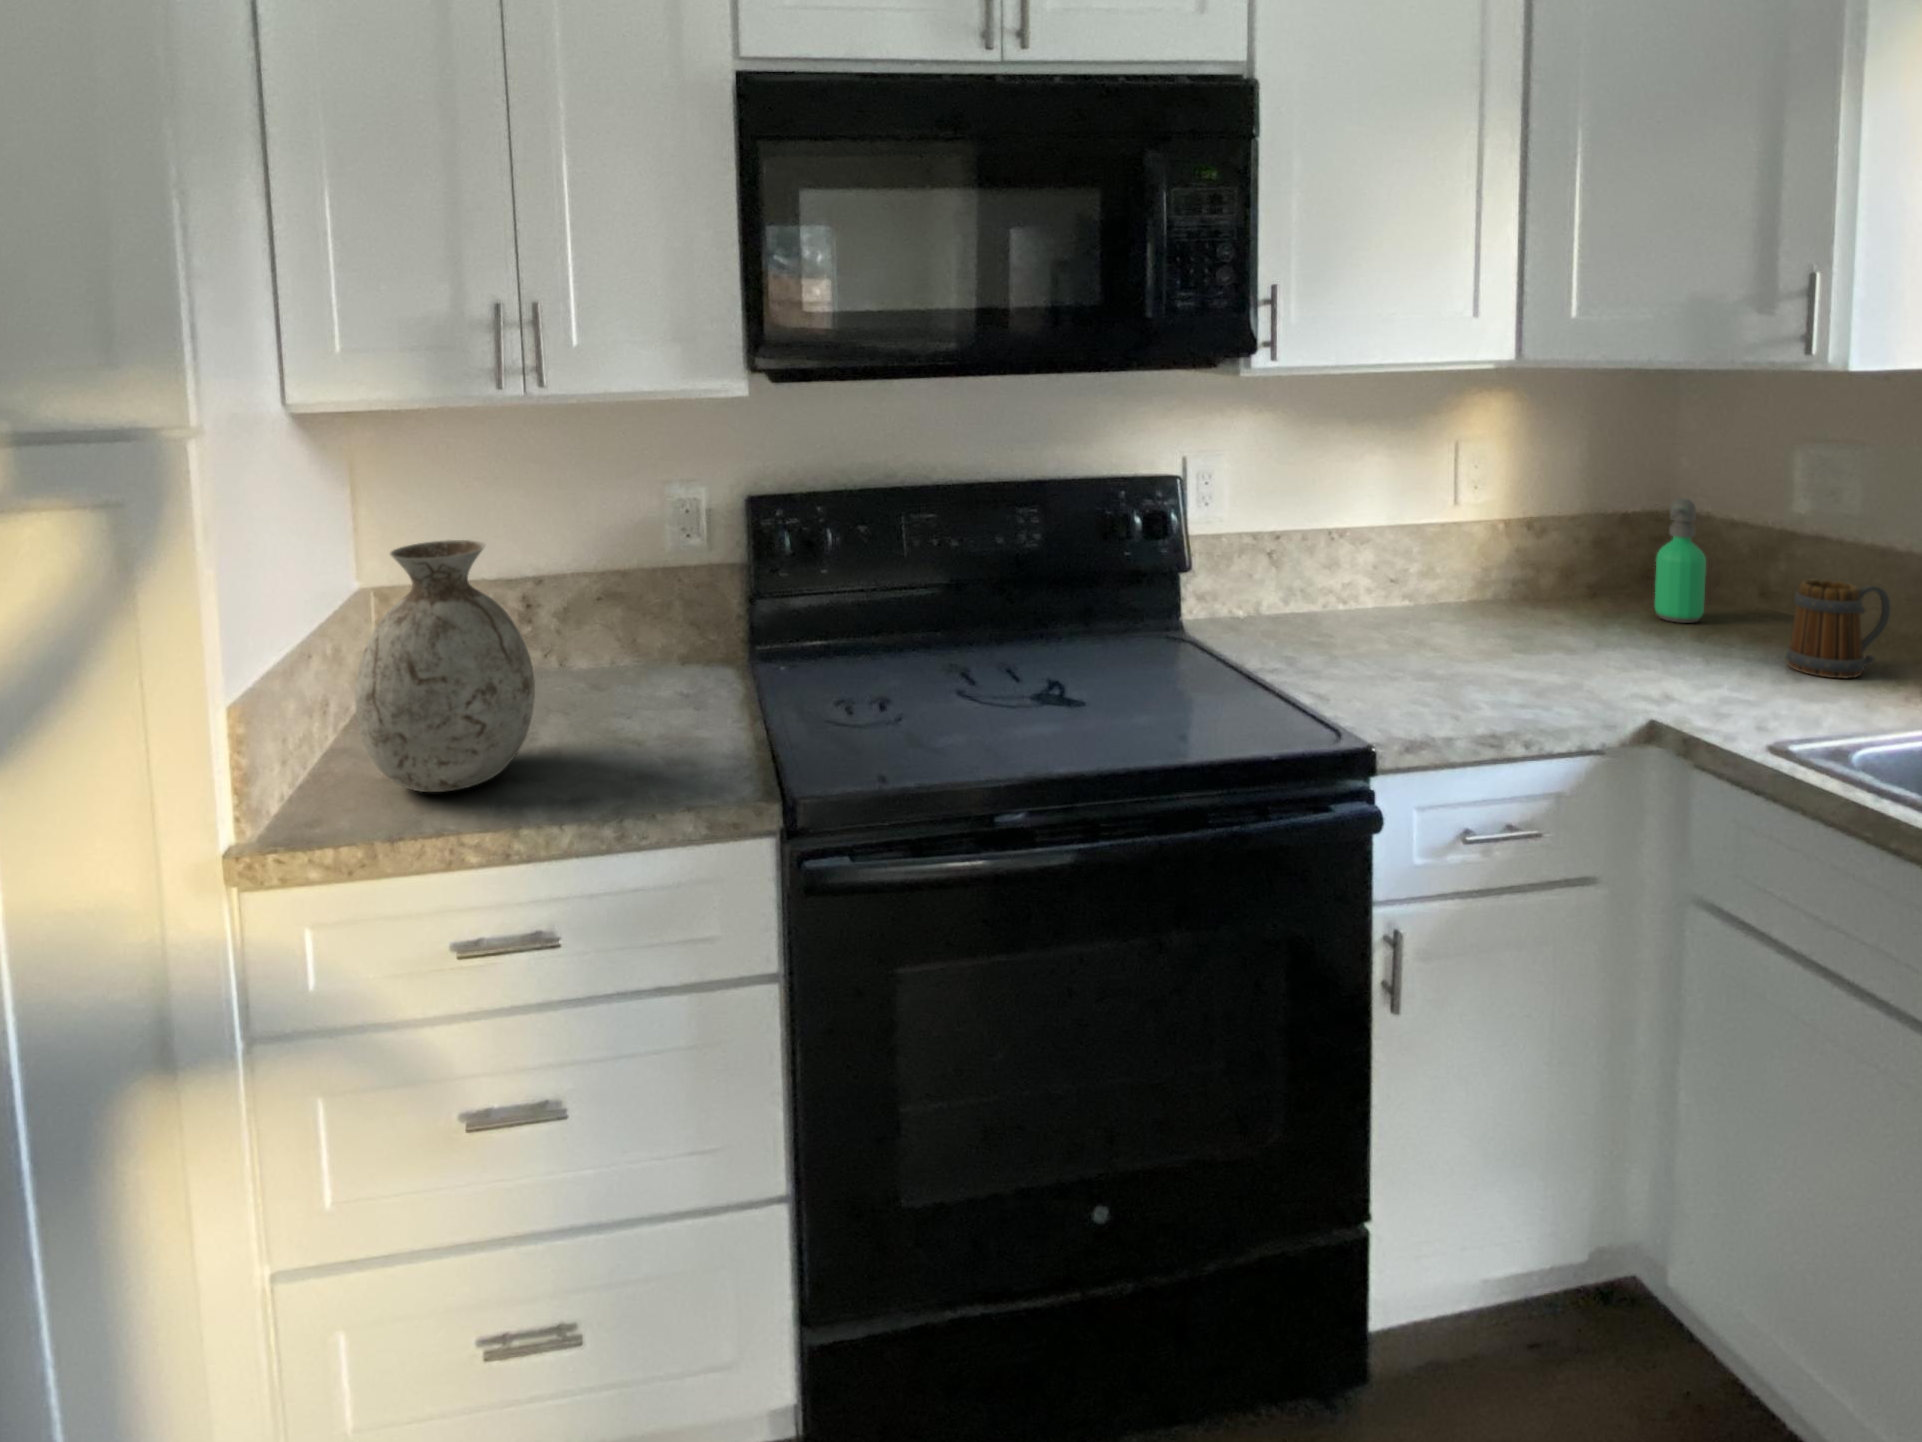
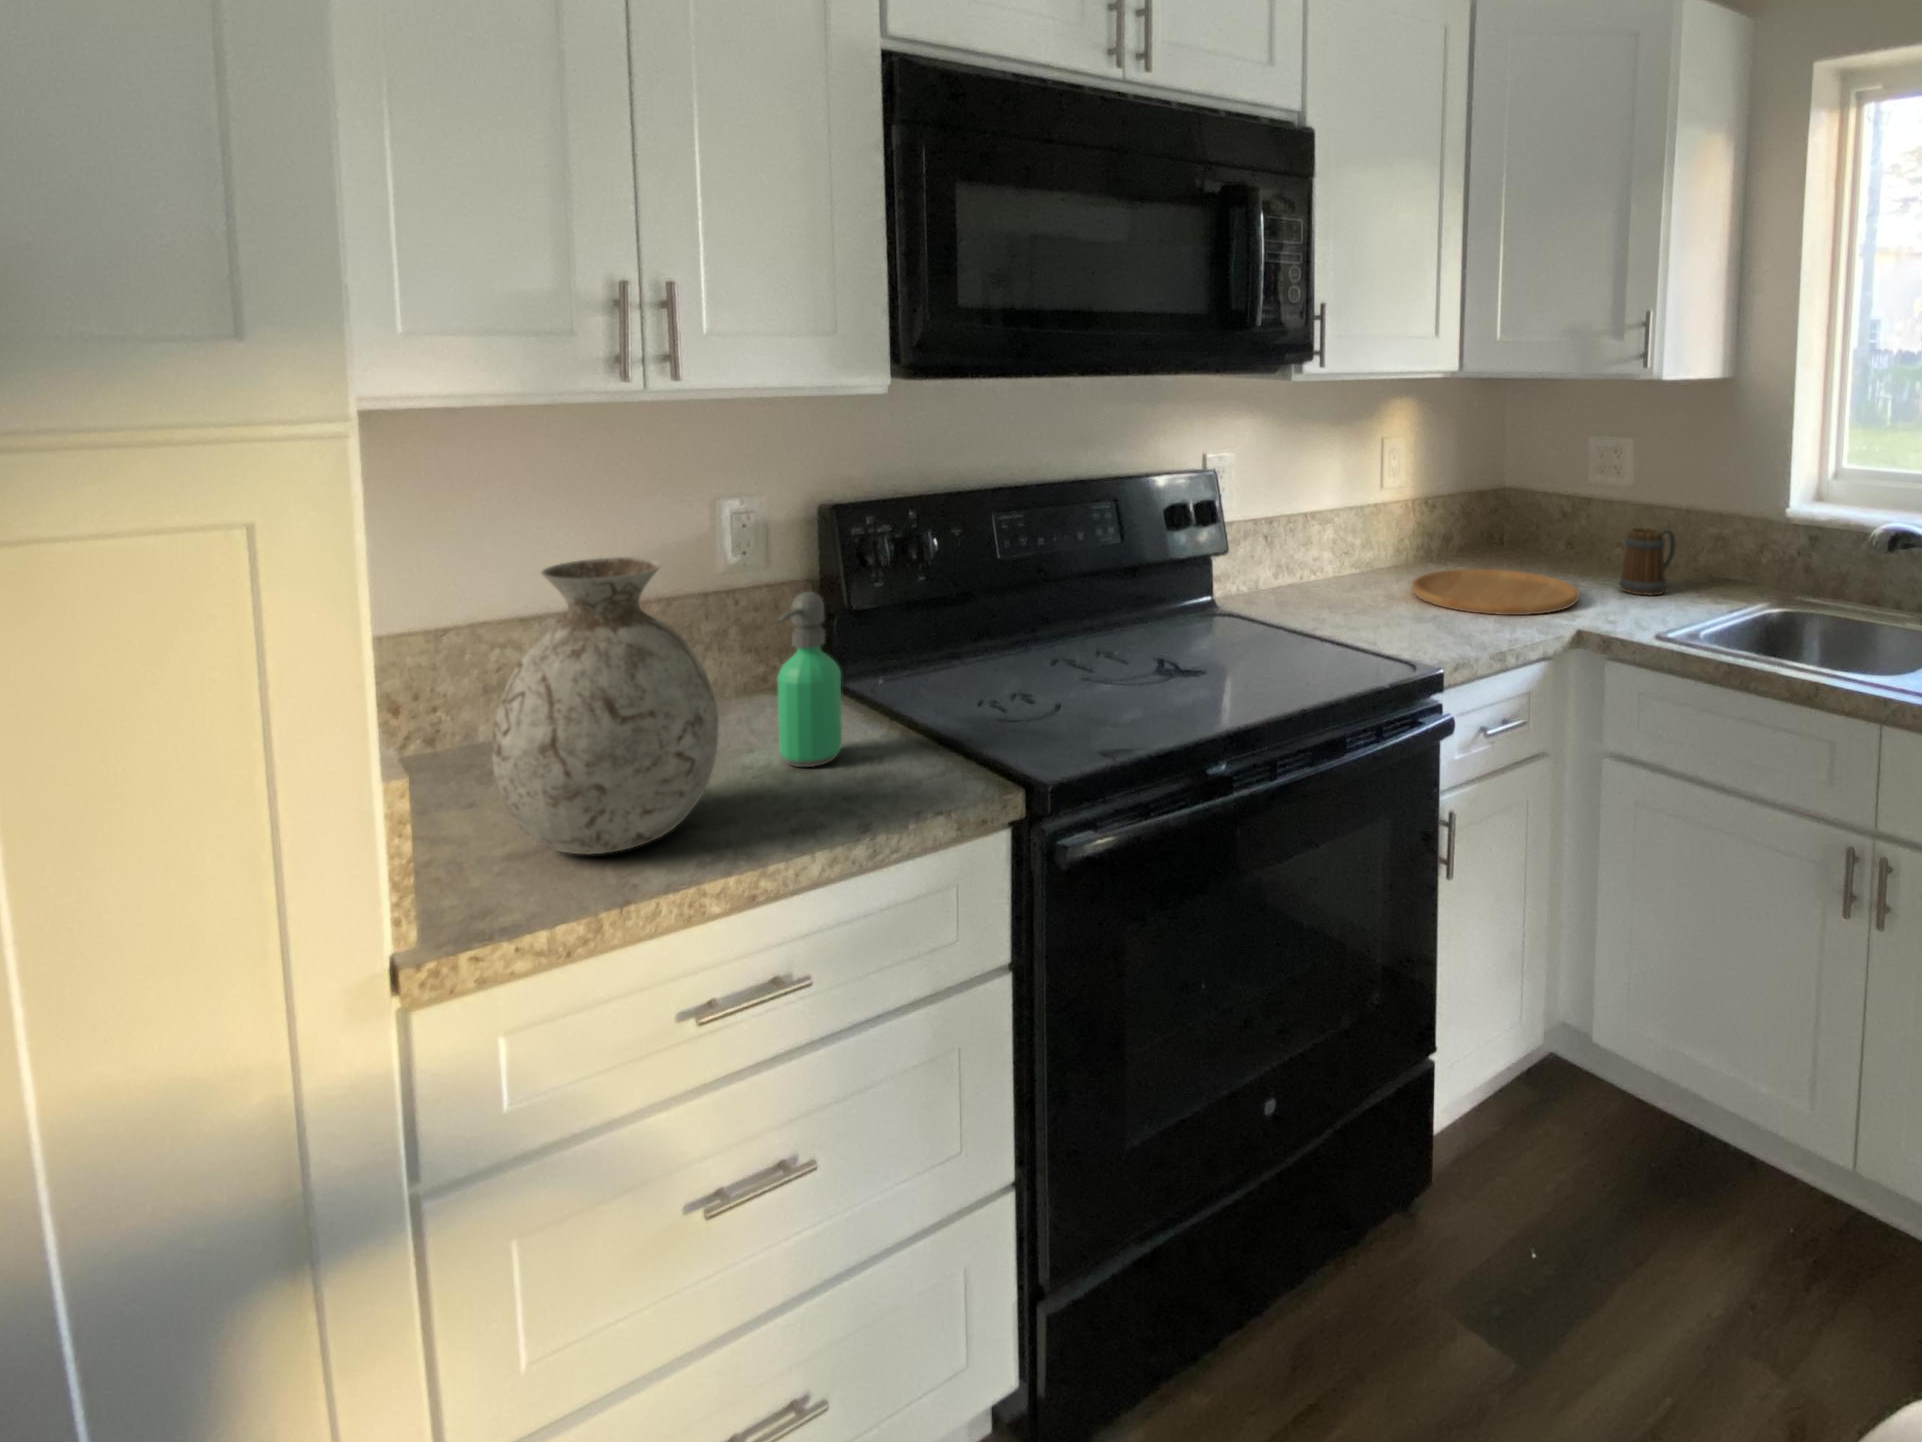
soap dispenser: present [1655,498,1706,623] -> present [776,592,842,767]
cutting board: none [1455,613,1699,684] -> present [1412,569,1579,615]

